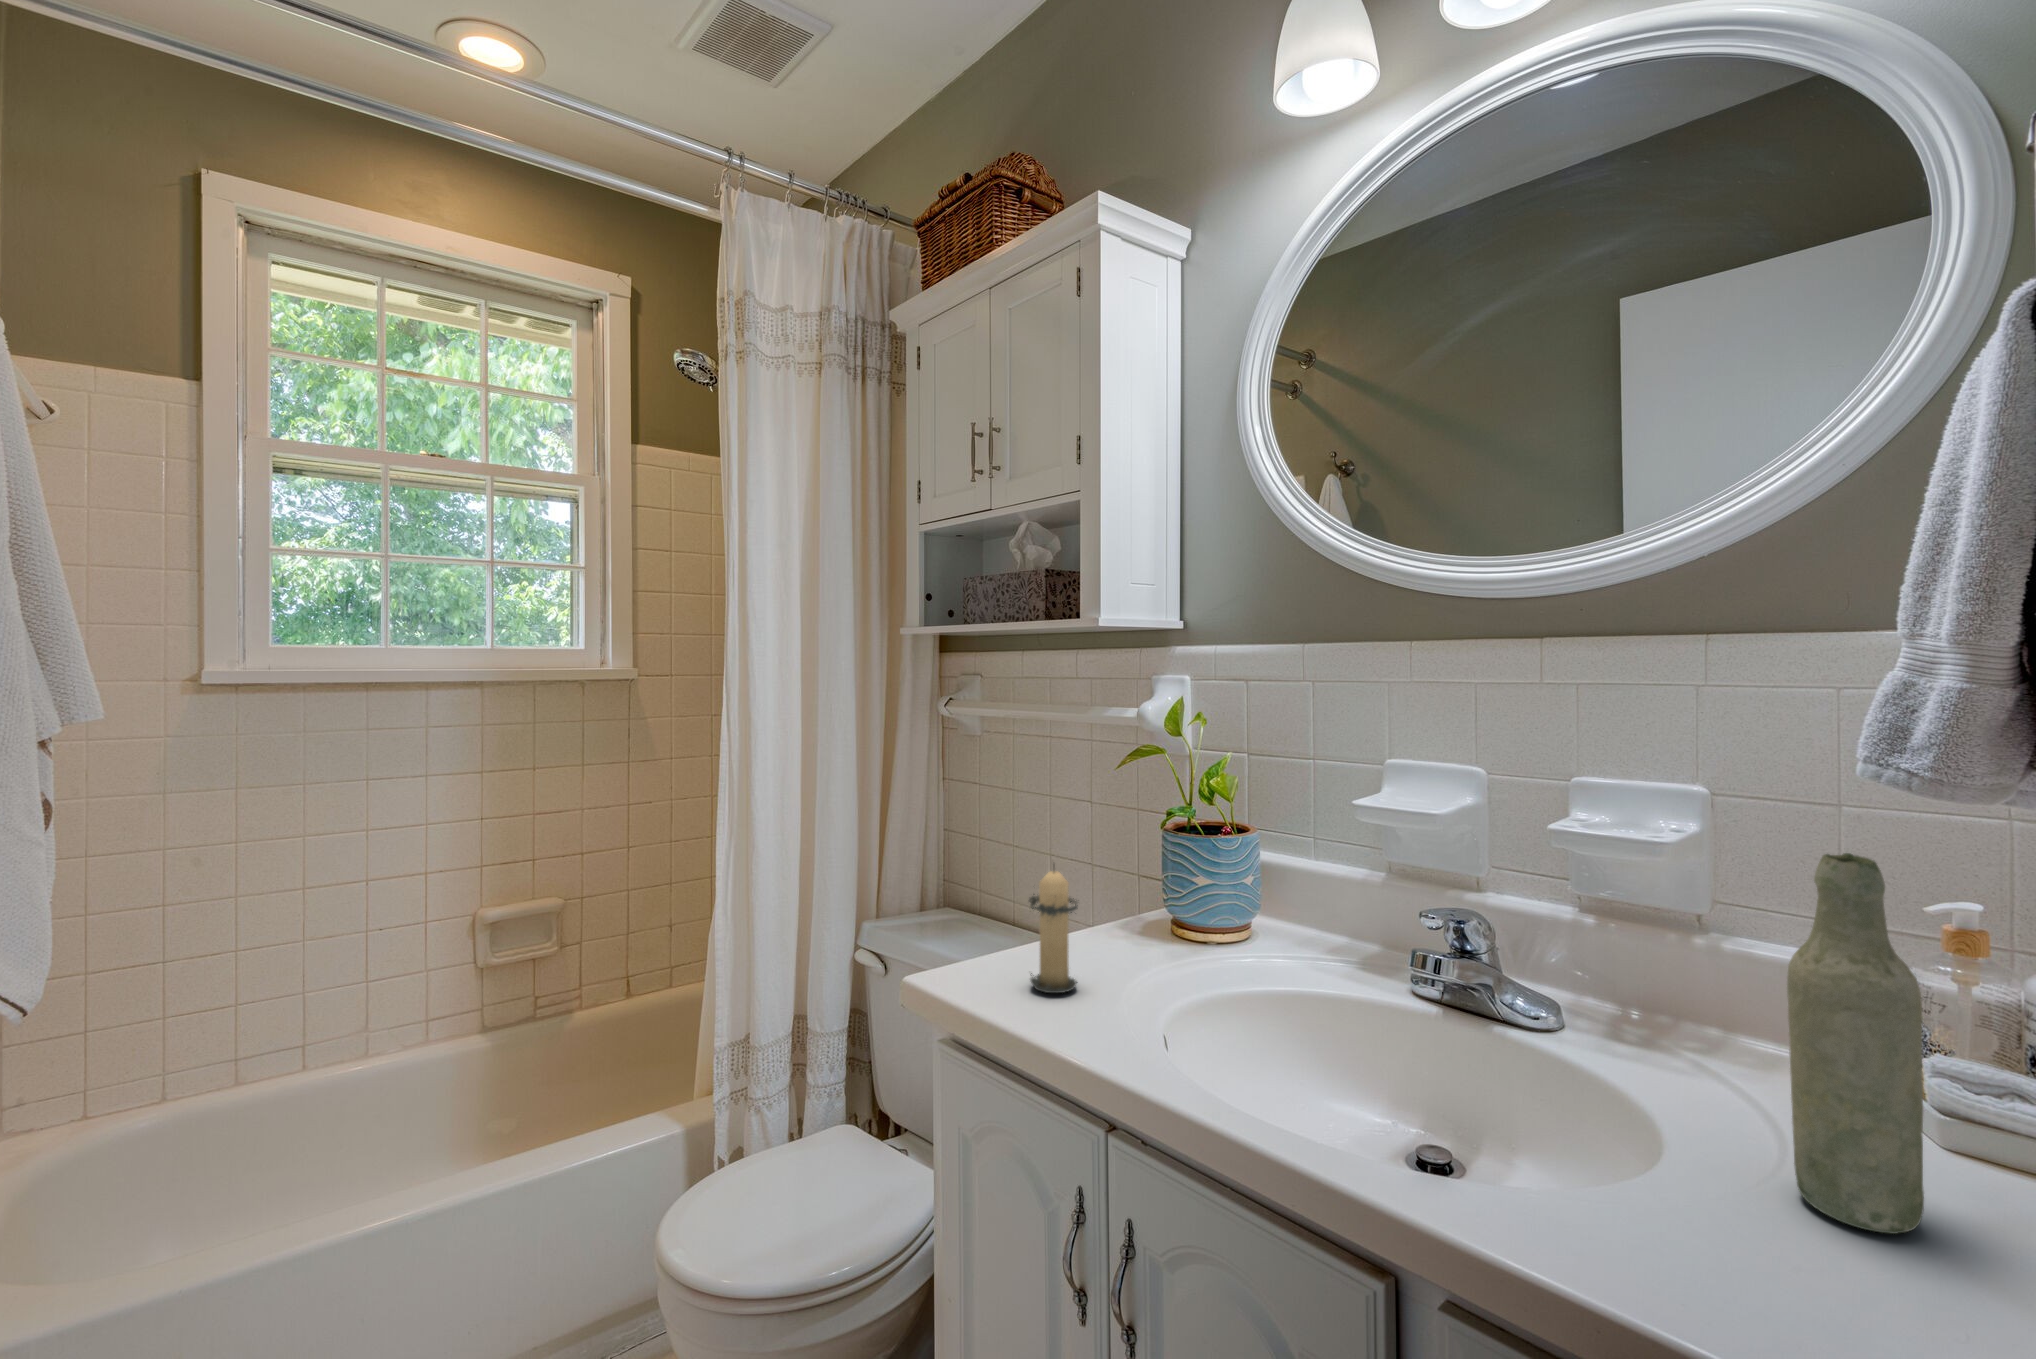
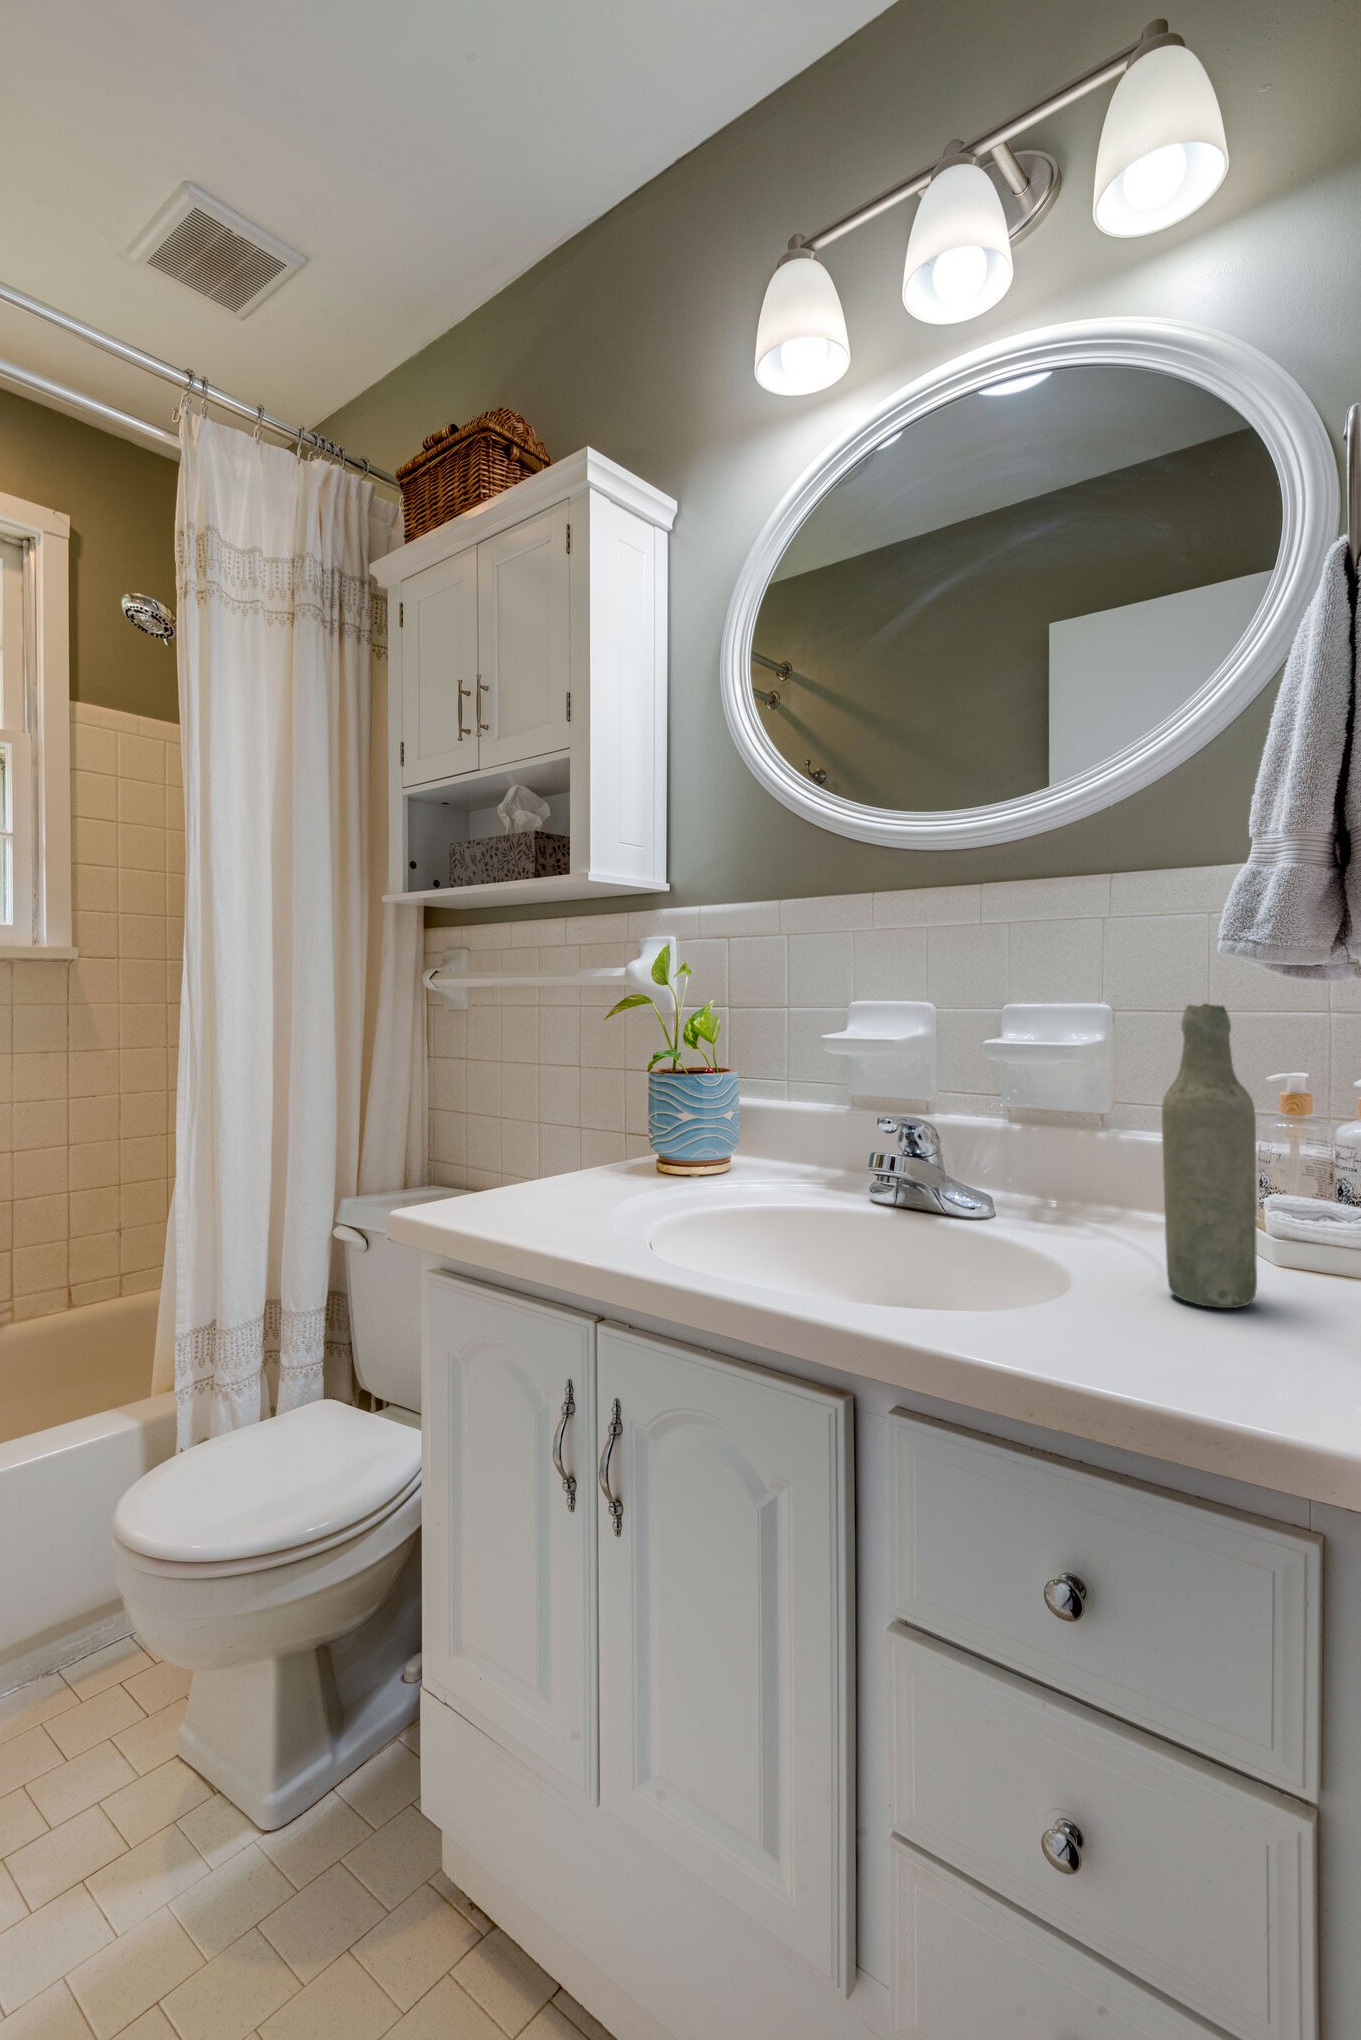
candle: present [1029,865,1078,993] -> none [512,1087,573,1215]

